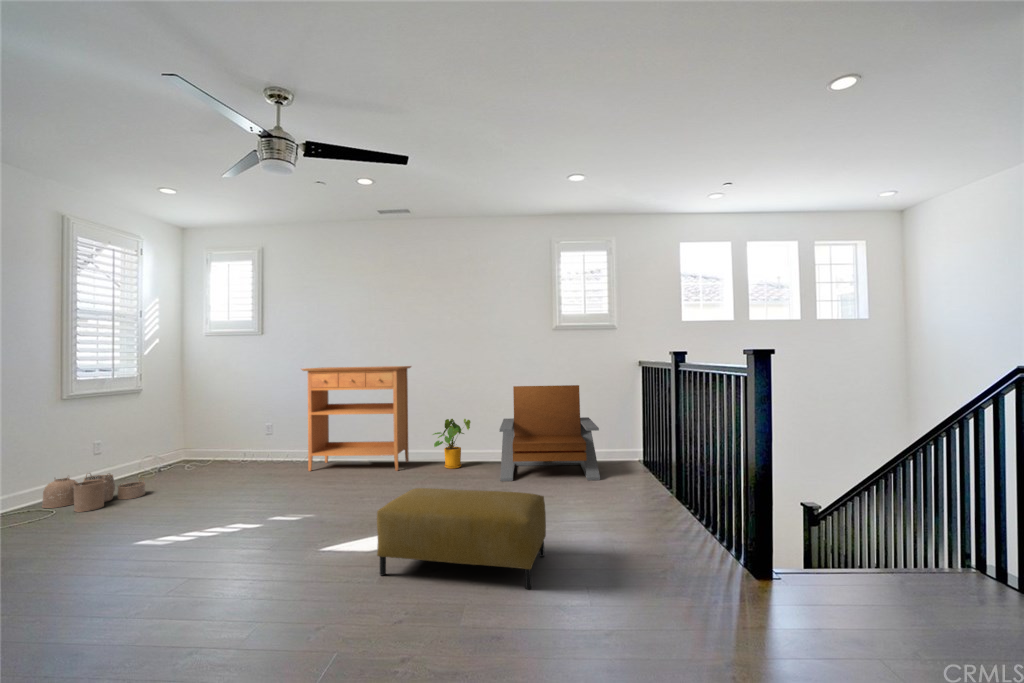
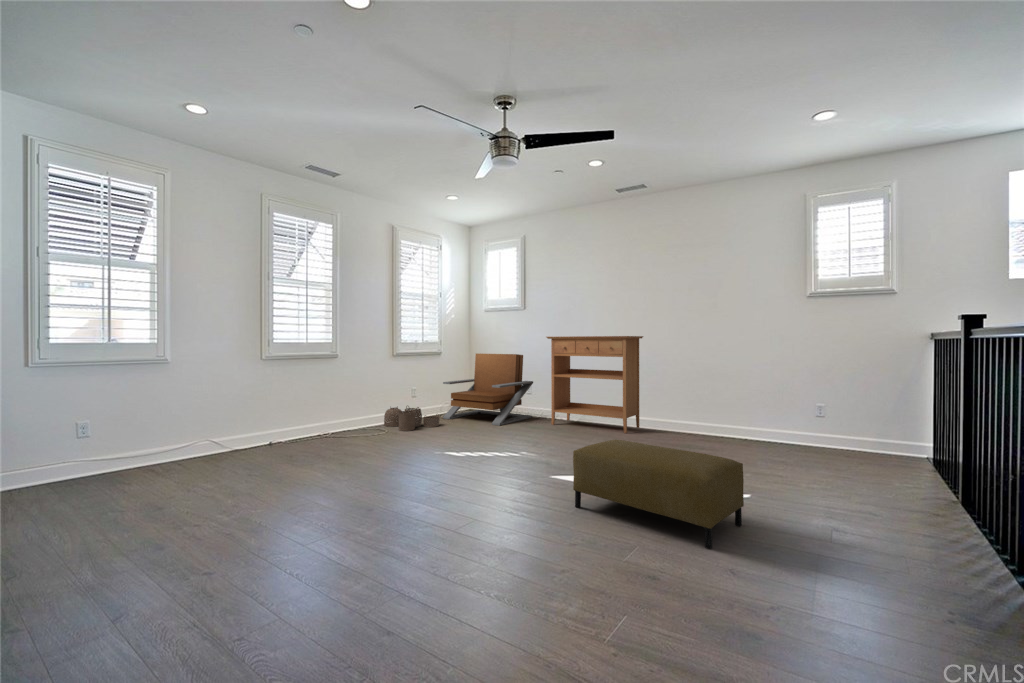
lounge chair: present [500,385,600,481] -> present [443,354,533,426]
house plant: present [433,419,471,469] -> none [658,389,702,438]

